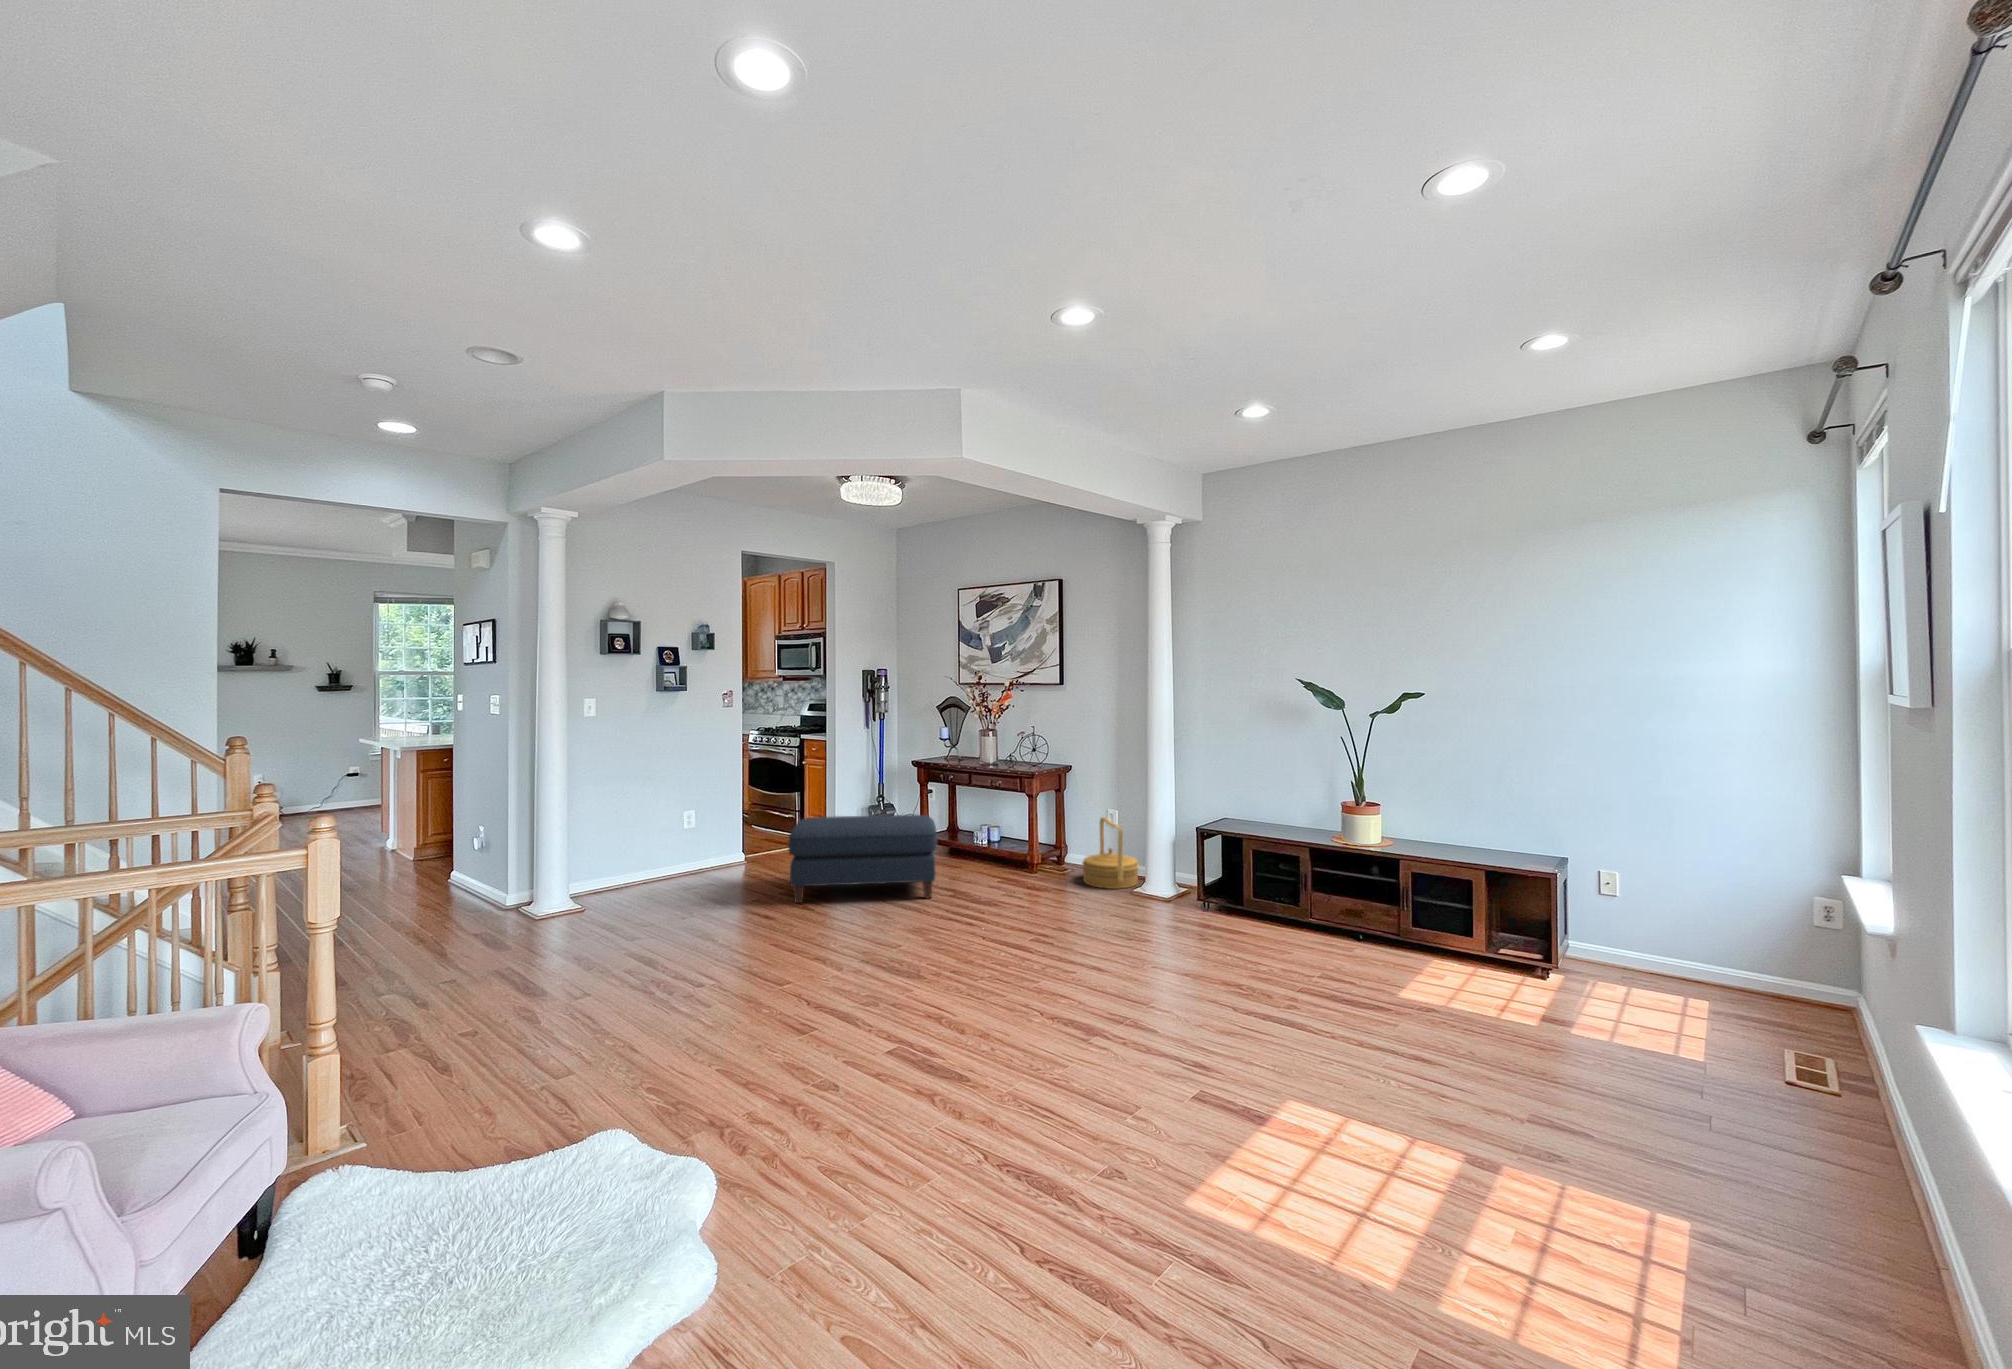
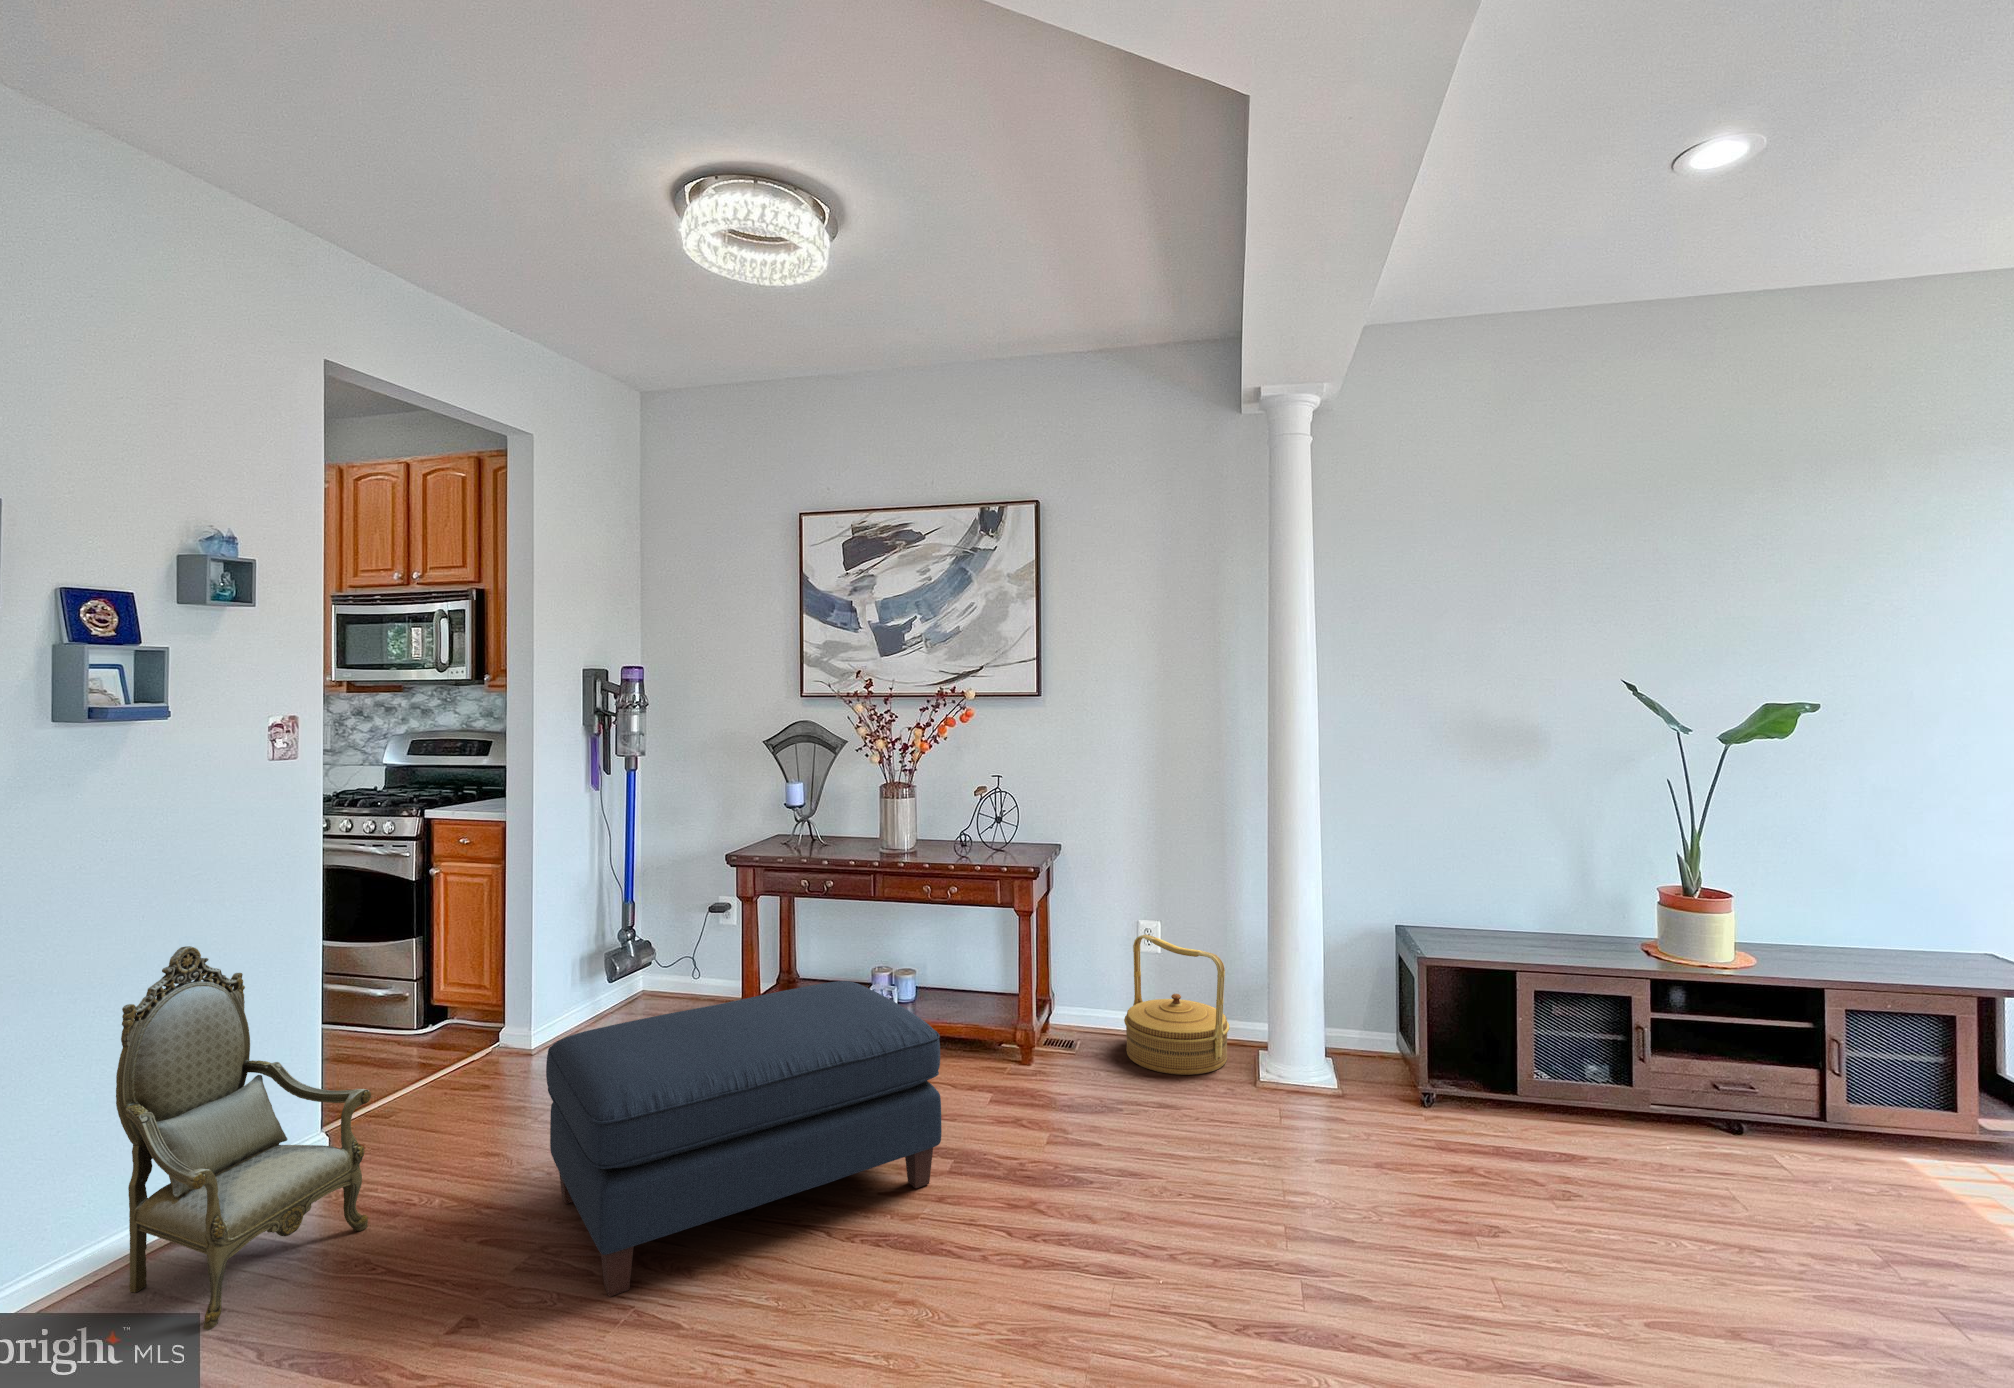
armchair: none [651,739,743,891] -> present [116,946,371,1329]

